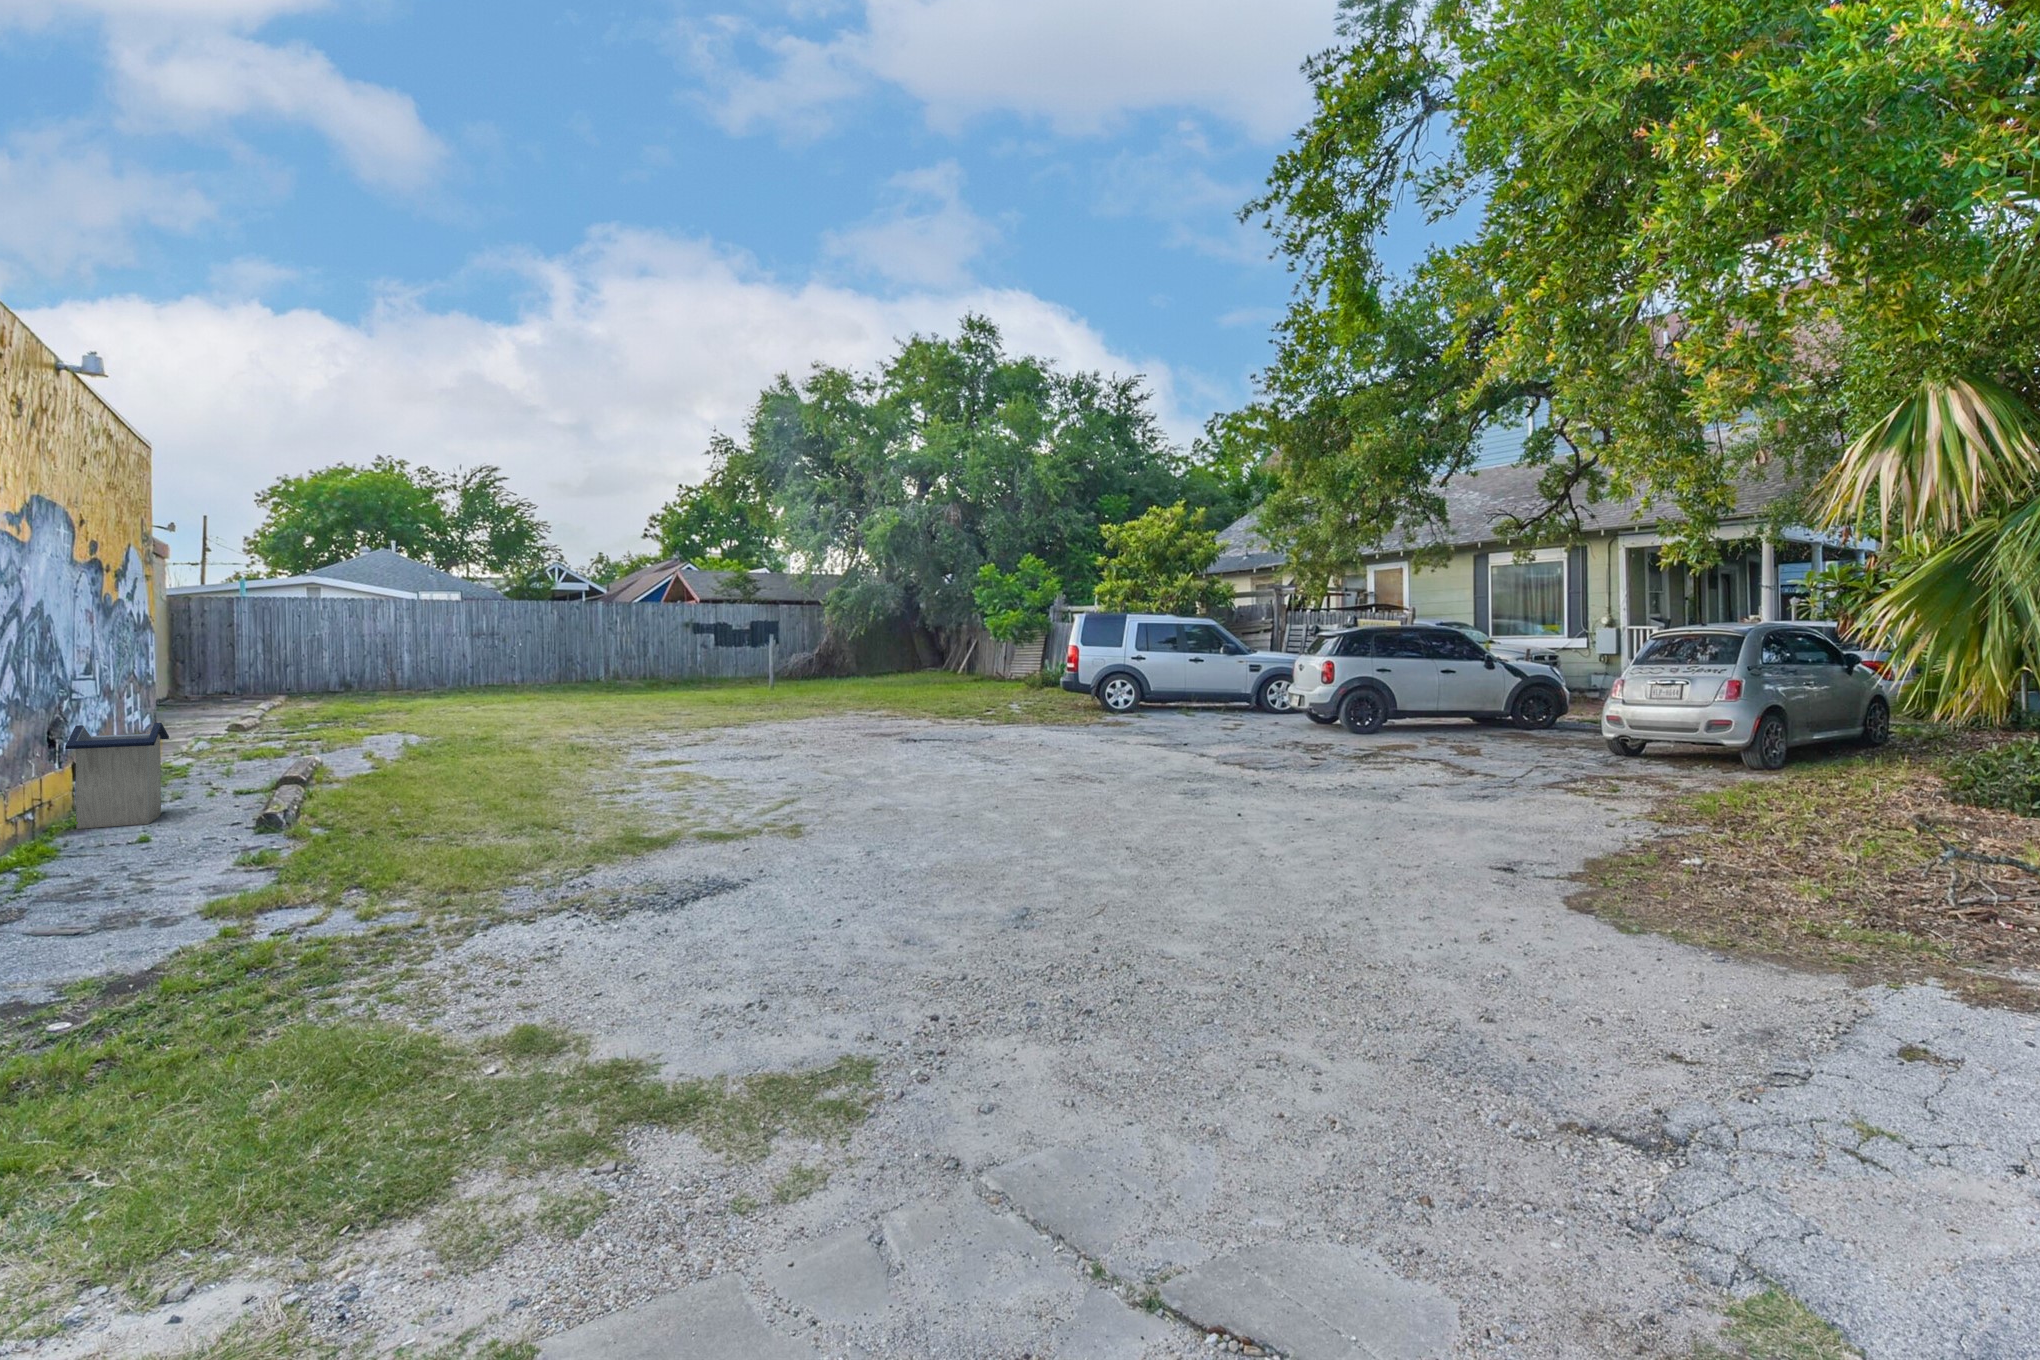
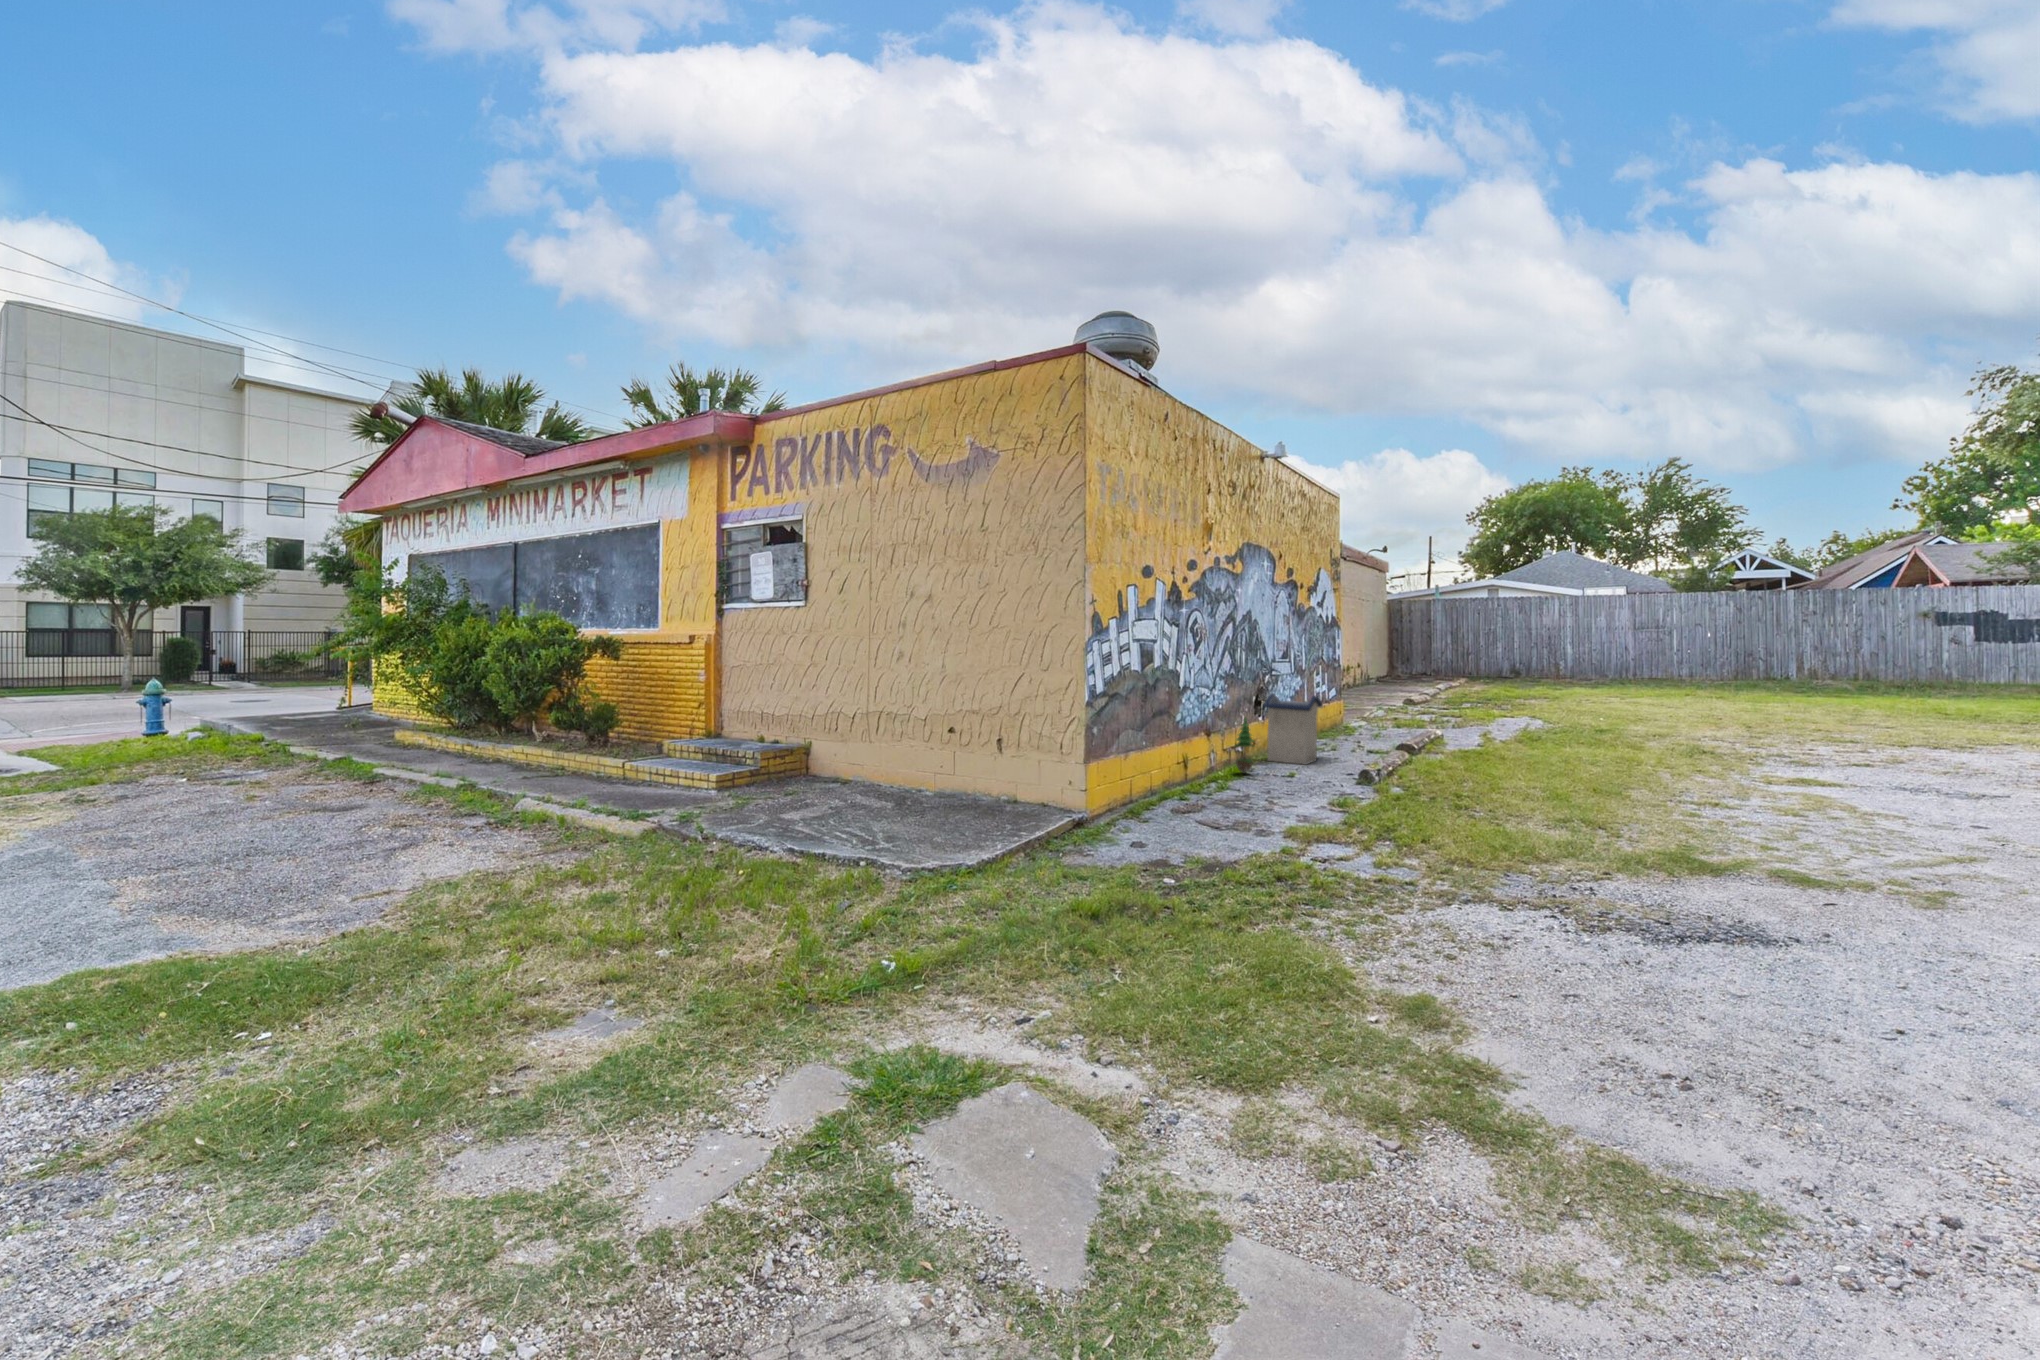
potted tree: none [29,763,72,853] -> present [1236,718,1253,773]

